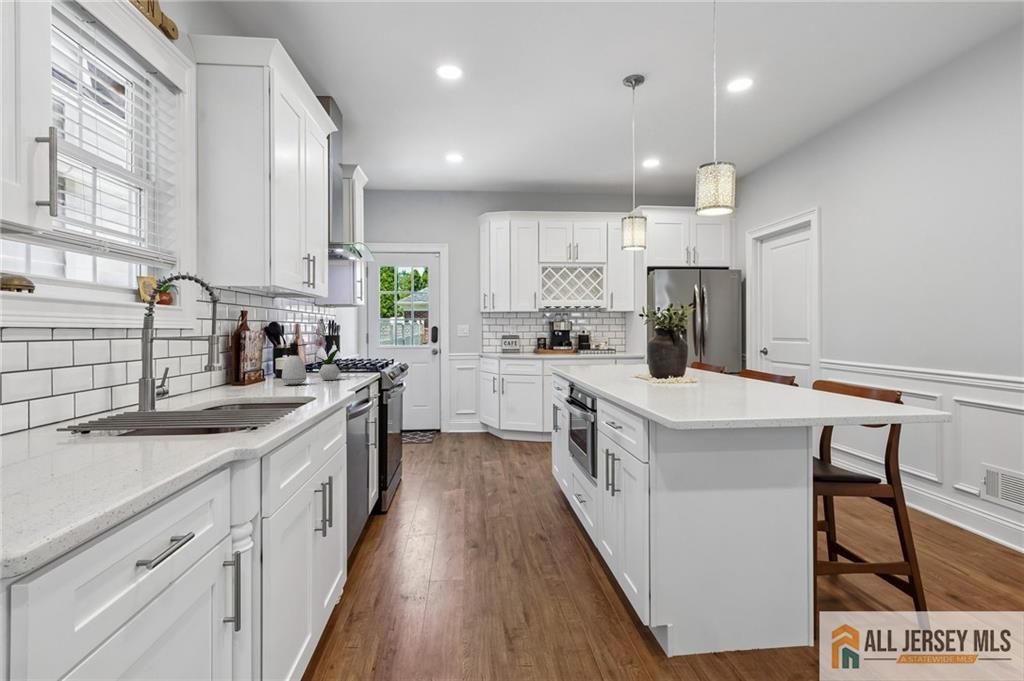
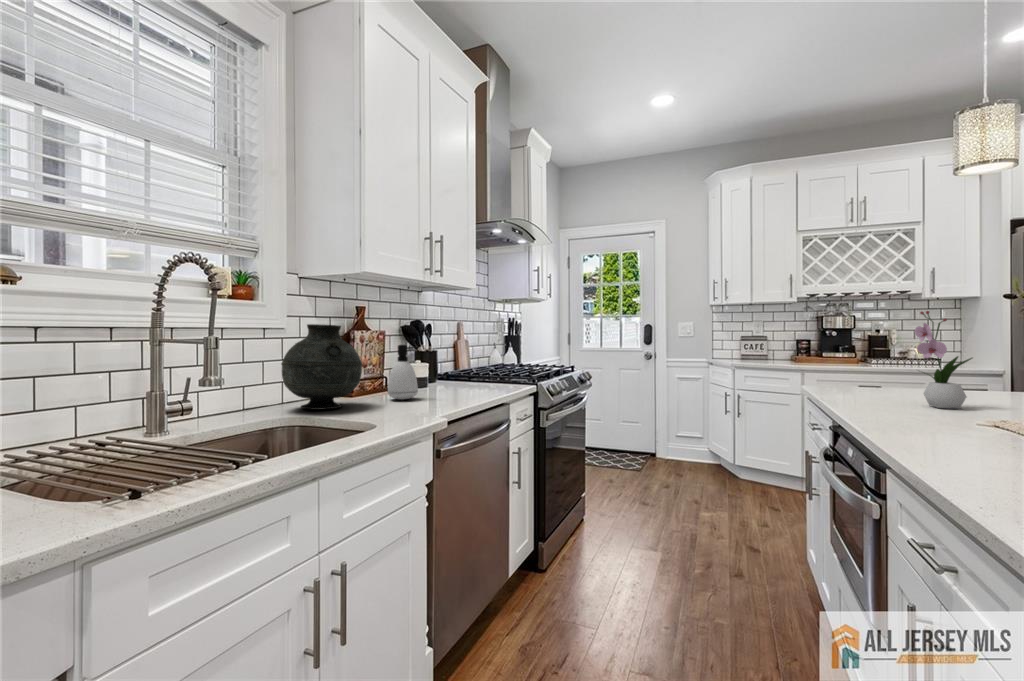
flower arrangement: present [314,319,341,380] -> present [915,311,972,409]
vase: none [207,327,274,393] -> present [281,324,362,409]

